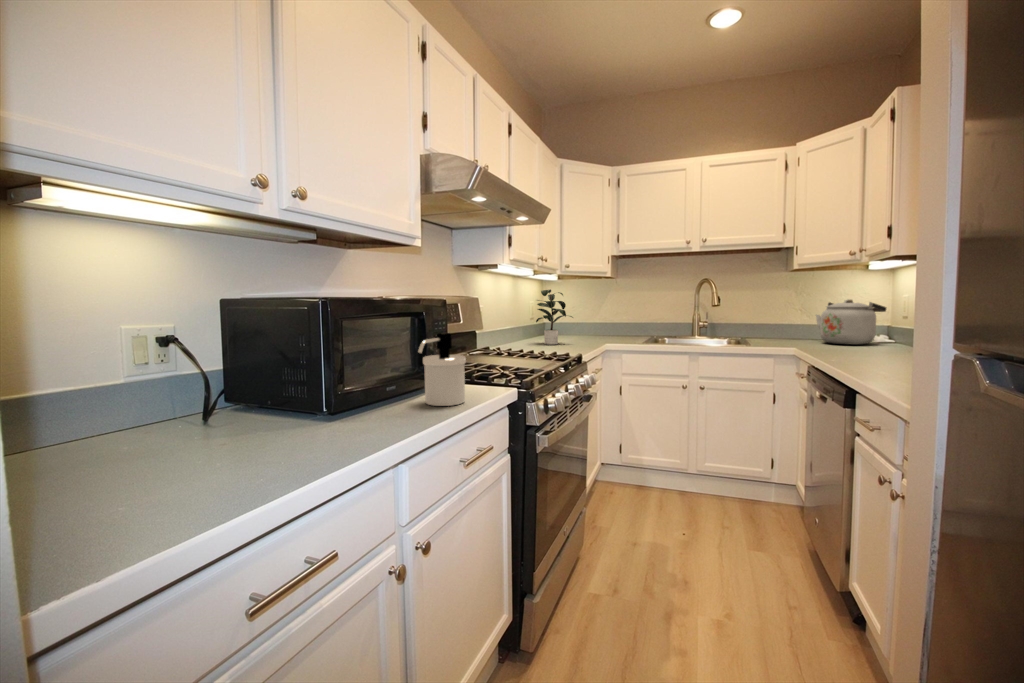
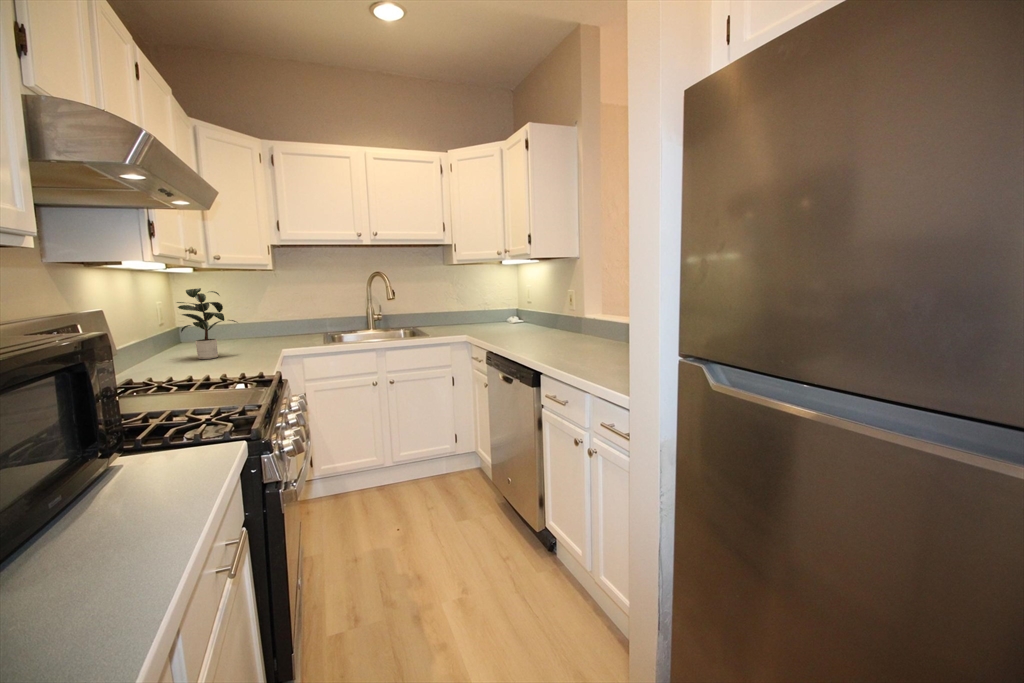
kettle: present [816,299,886,345] -> none [472,290,519,328]
soap dispenser: present [418,333,466,406] -> none [74,396,170,521]

